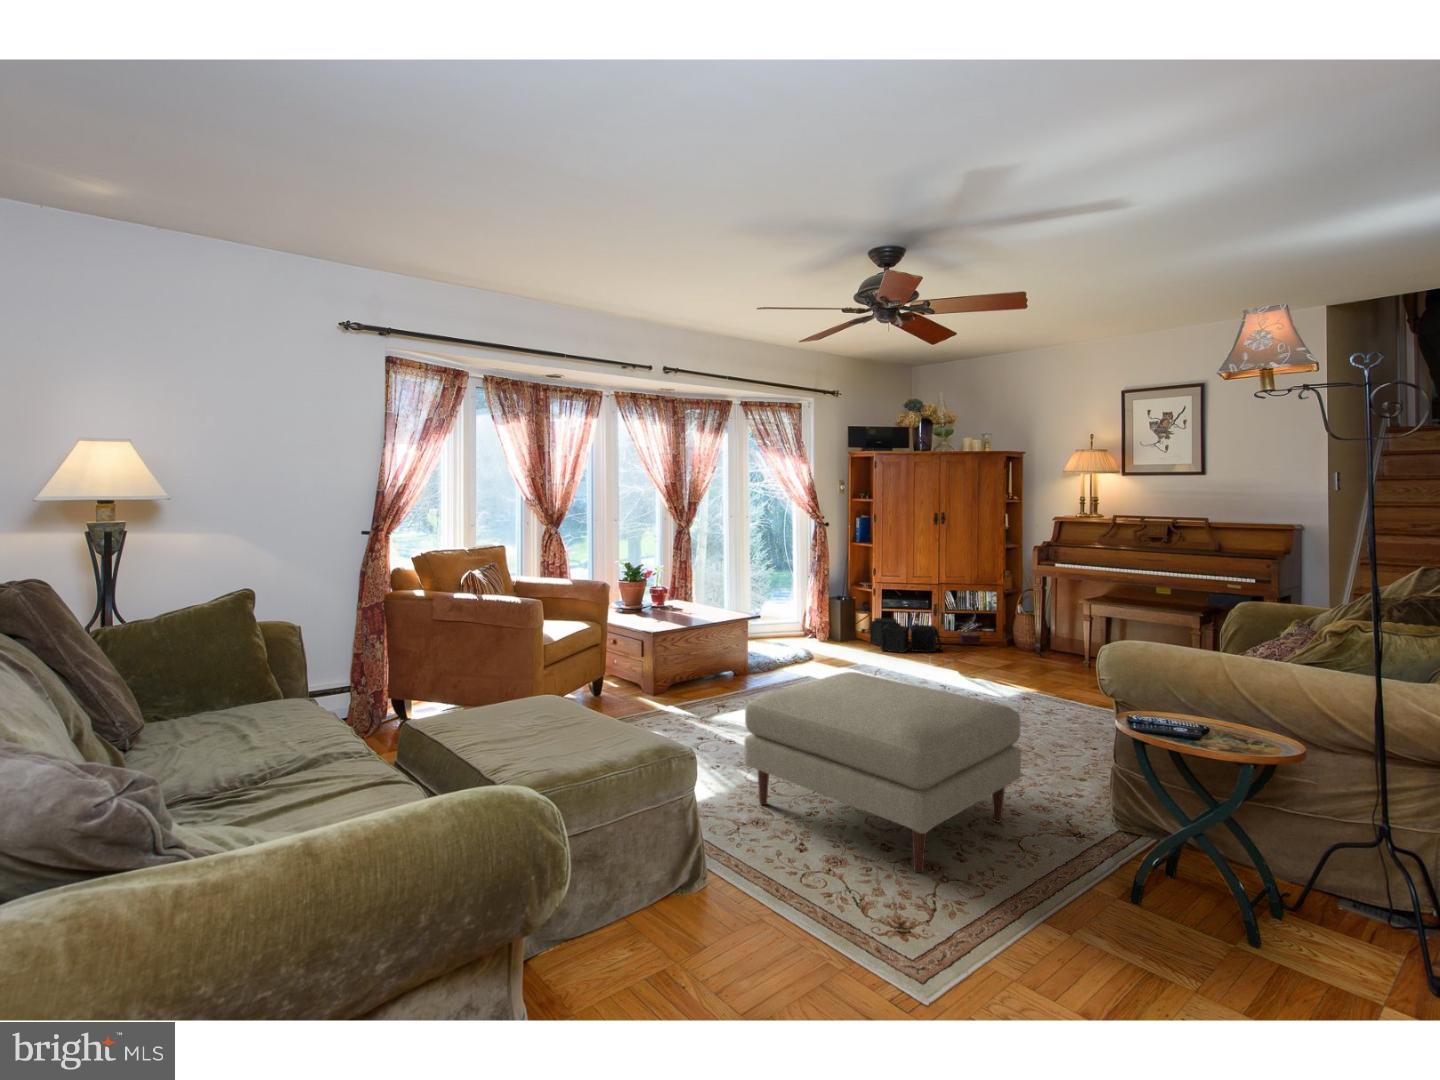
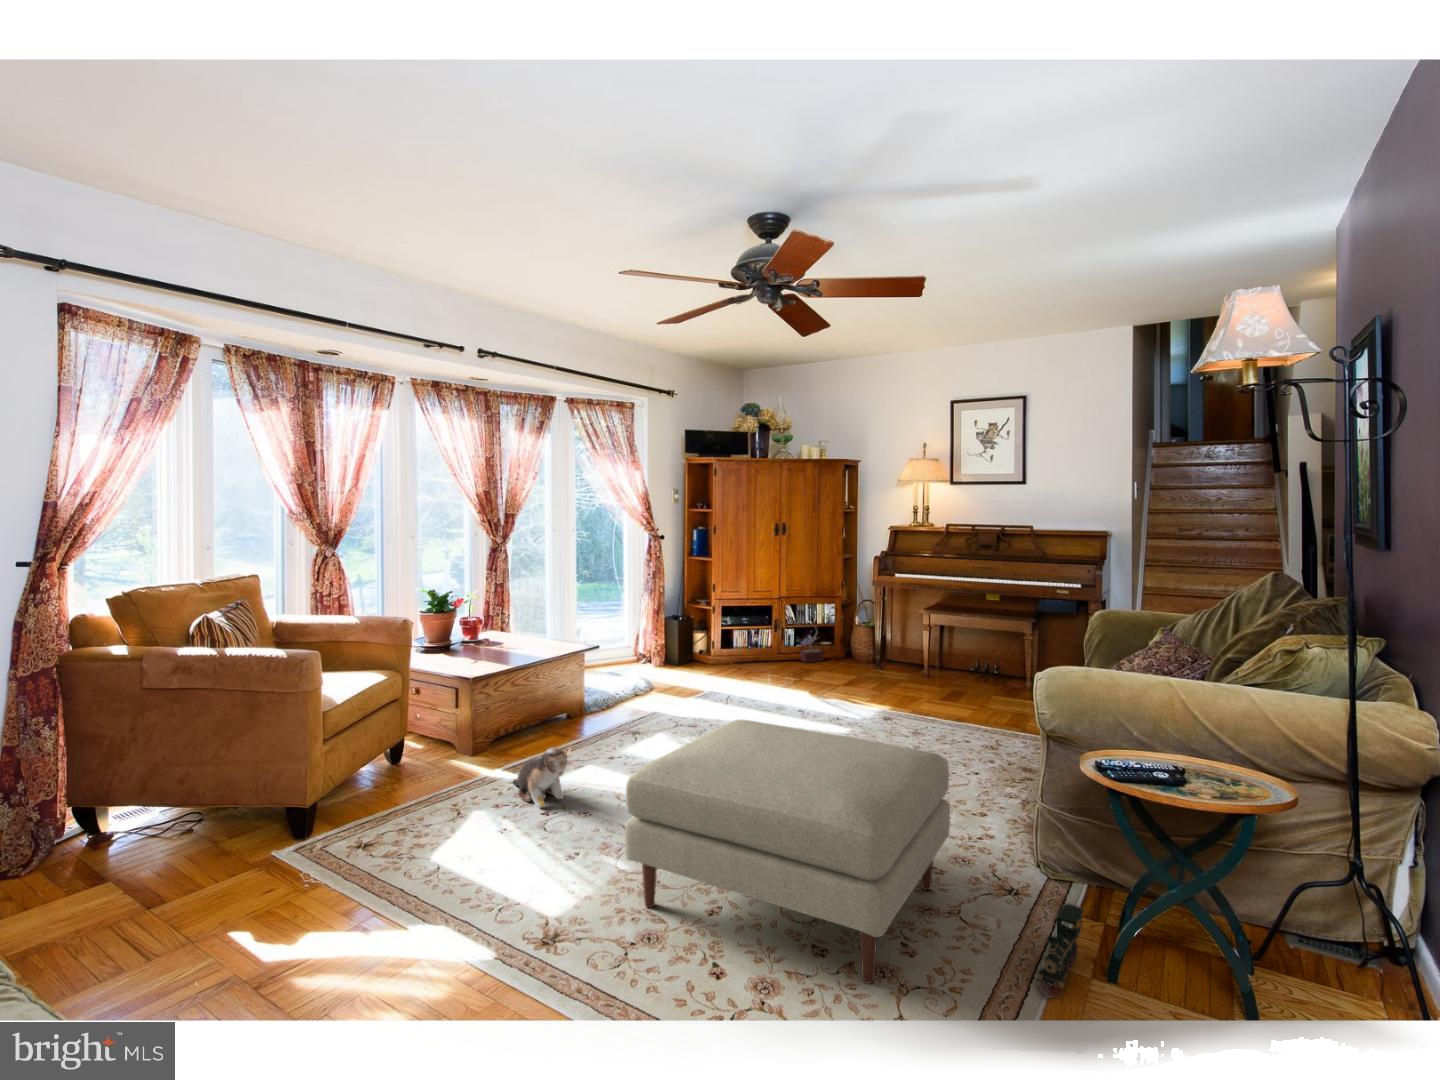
storage bin: present [870,618,943,653] -> none [710,638,790,676]
plush toy: none [680,687,721,734] -> present [513,747,571,808]
toy train: none [1060,838,1122,903] -> present [1036,904,1084,997]

